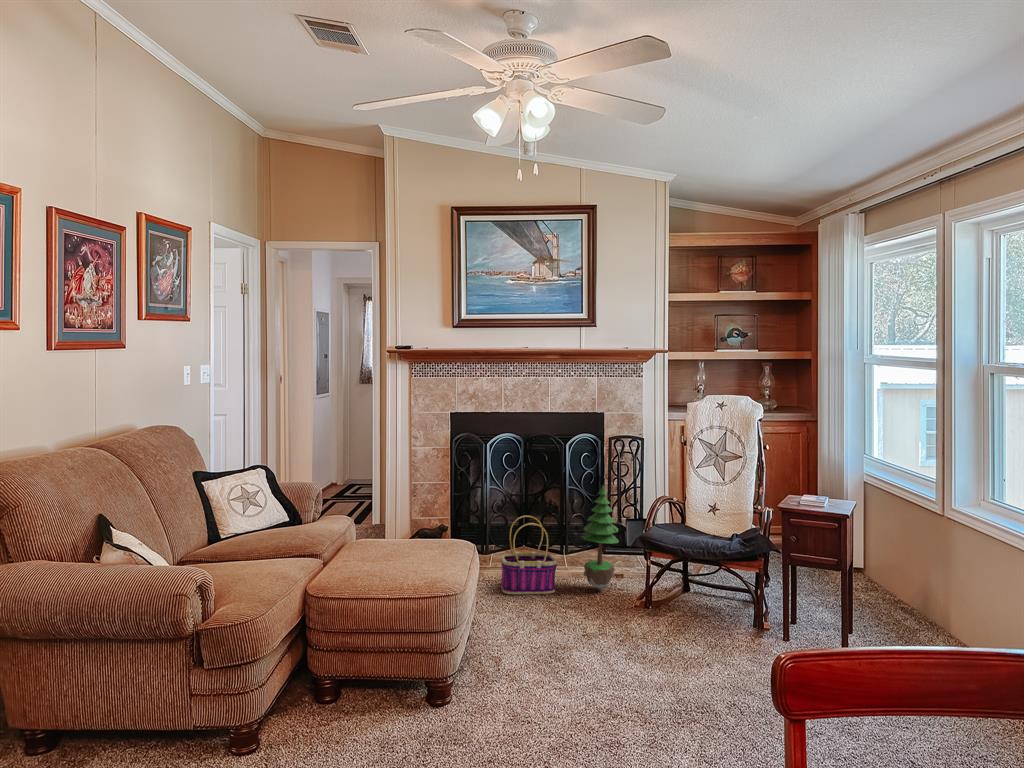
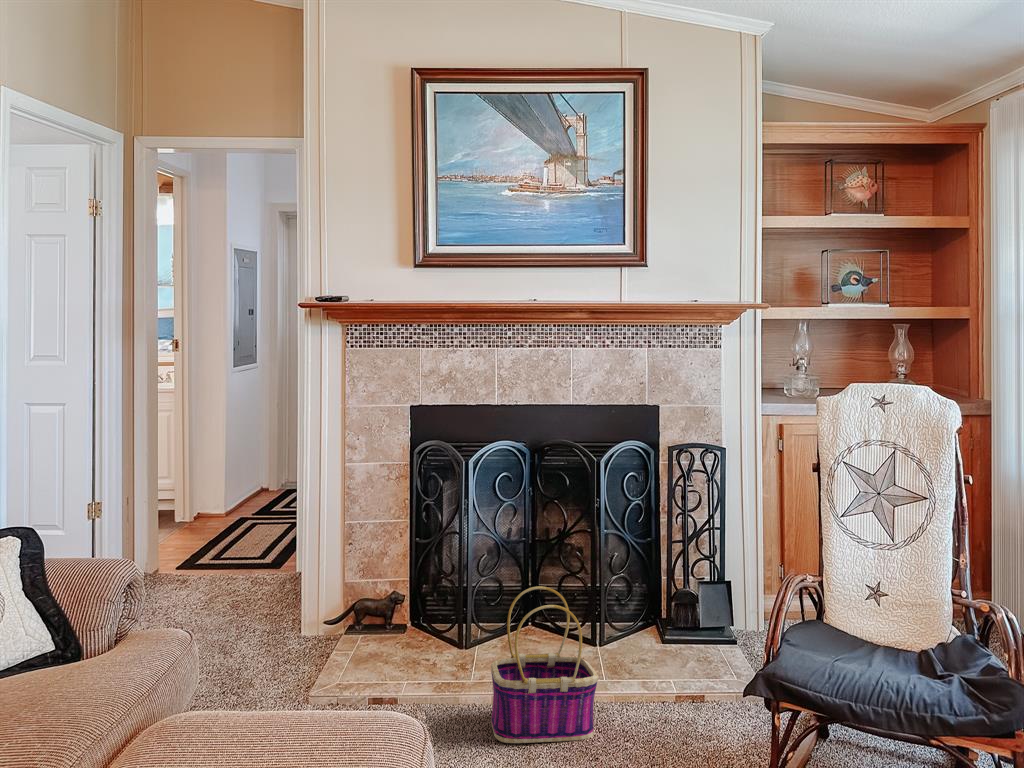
potted tree: present [582,485,619,590] -> none [642,530,715,730]

